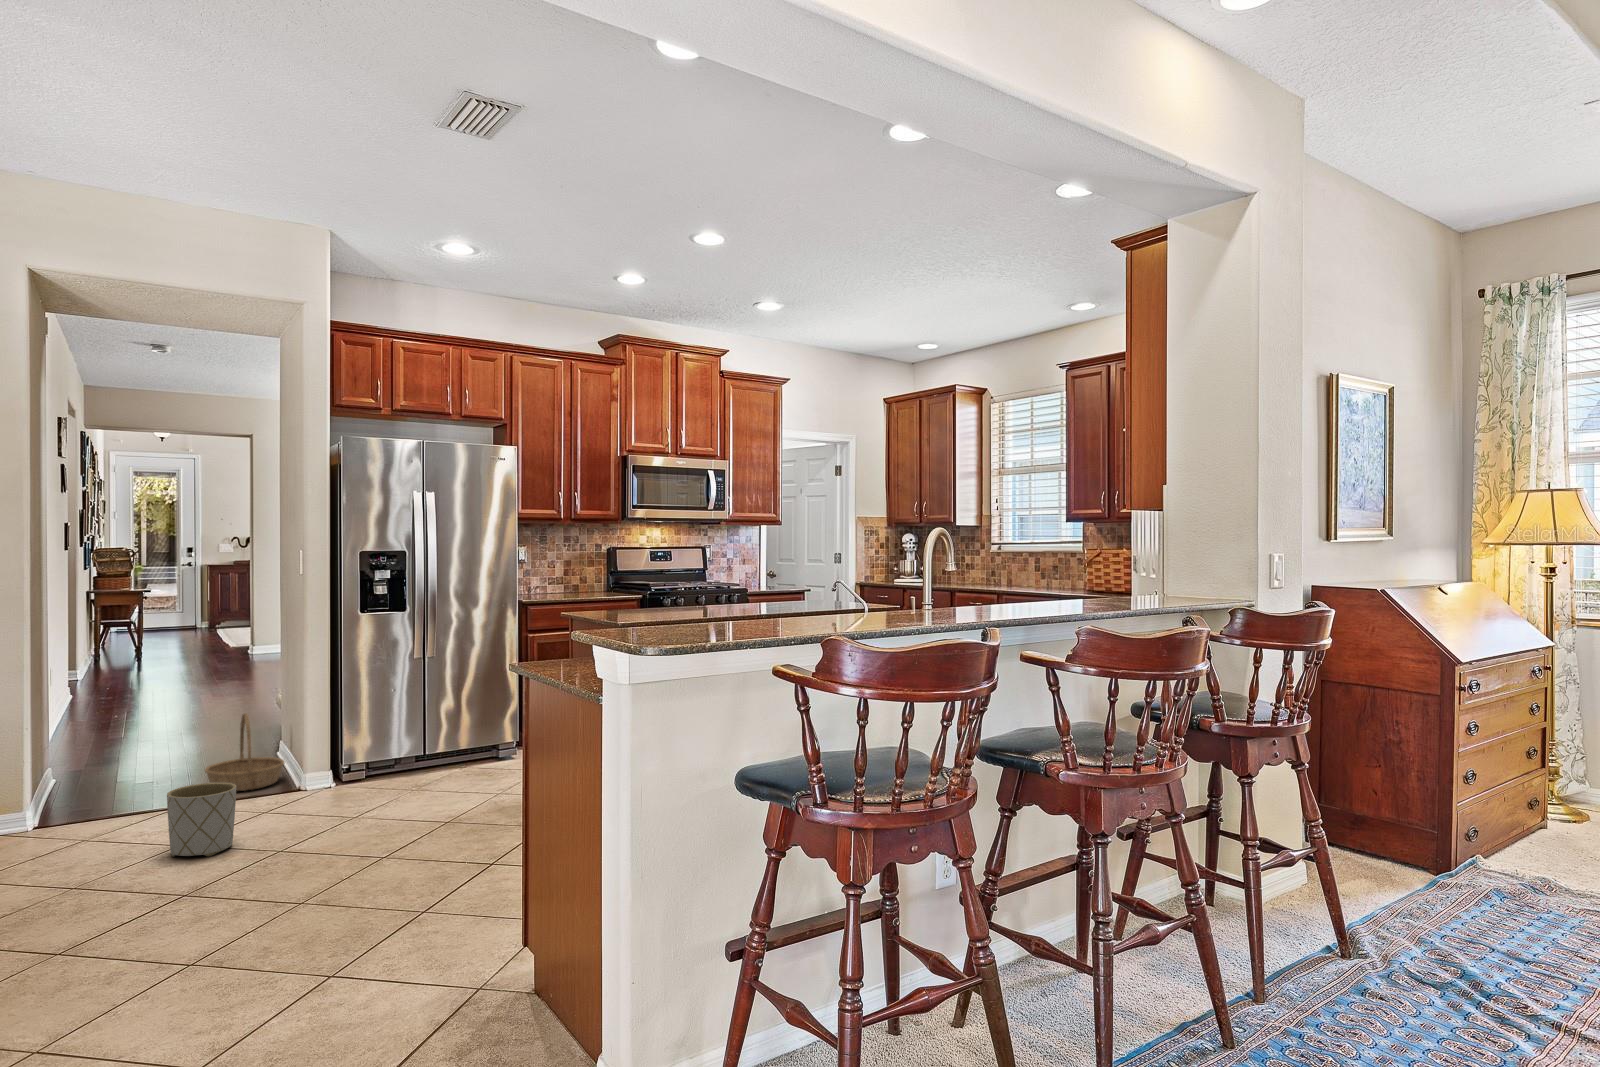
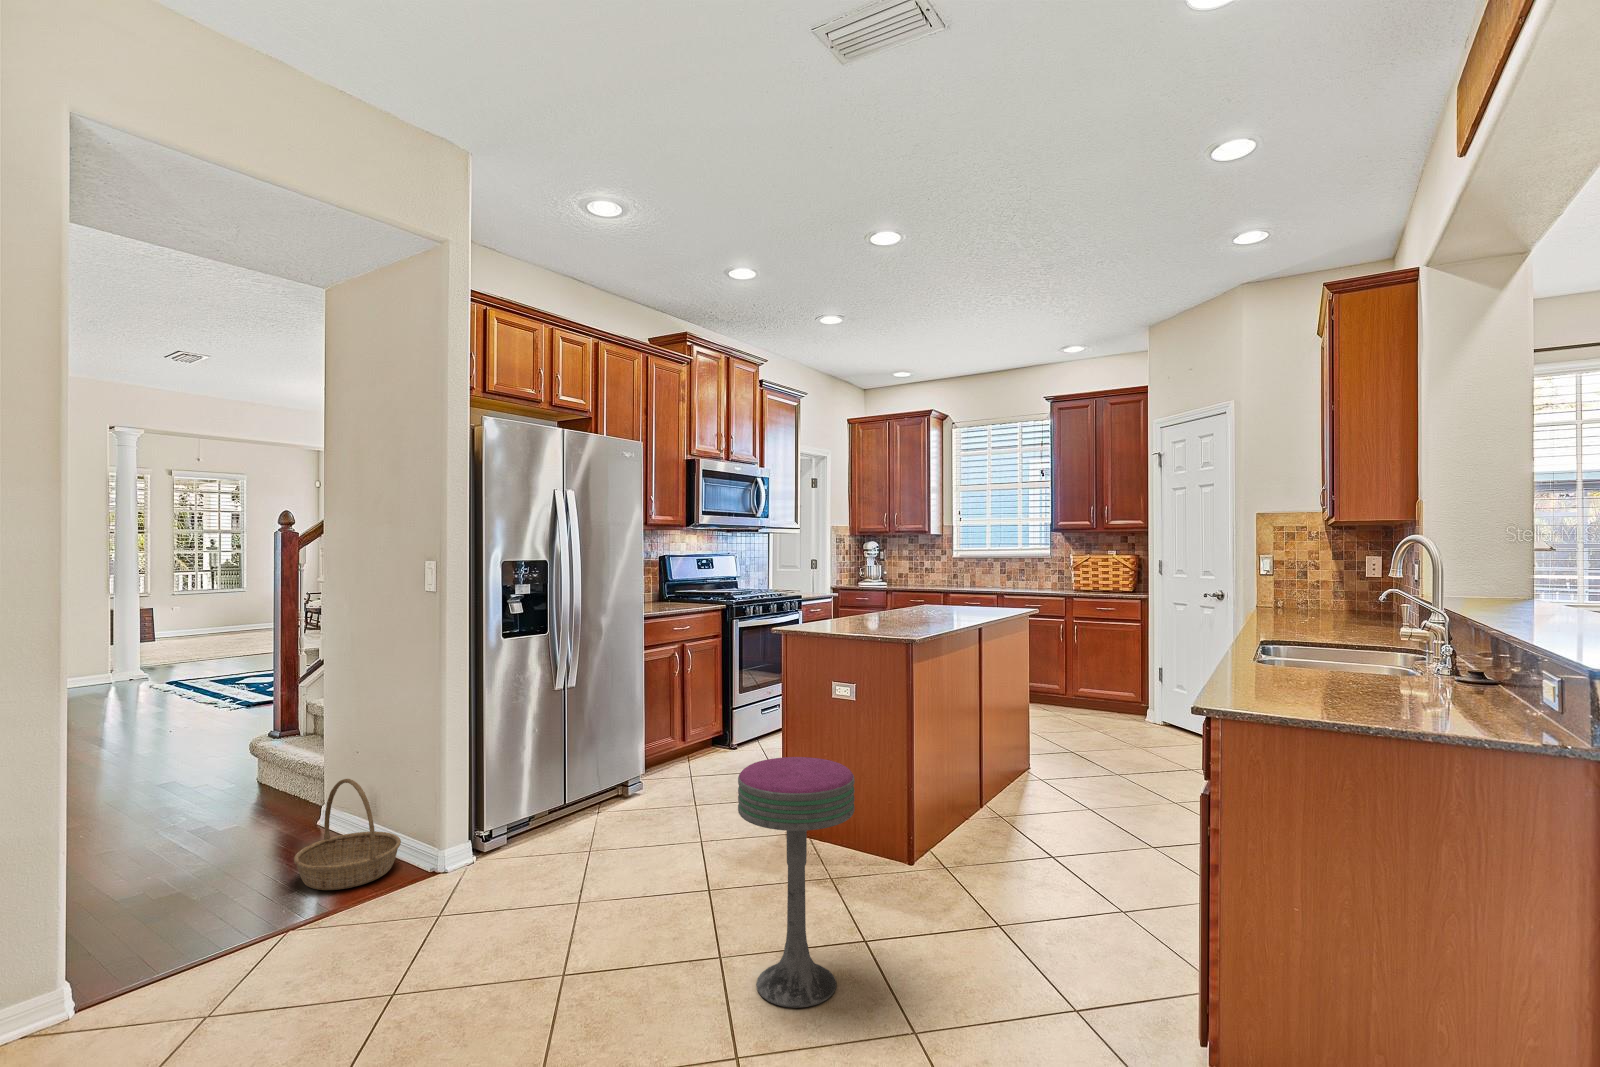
bar stool: none [356,703,453,884] -> present [738,757,855,1008]
planter: present [167,783,236,857] -> none [402,893,496,1021]

